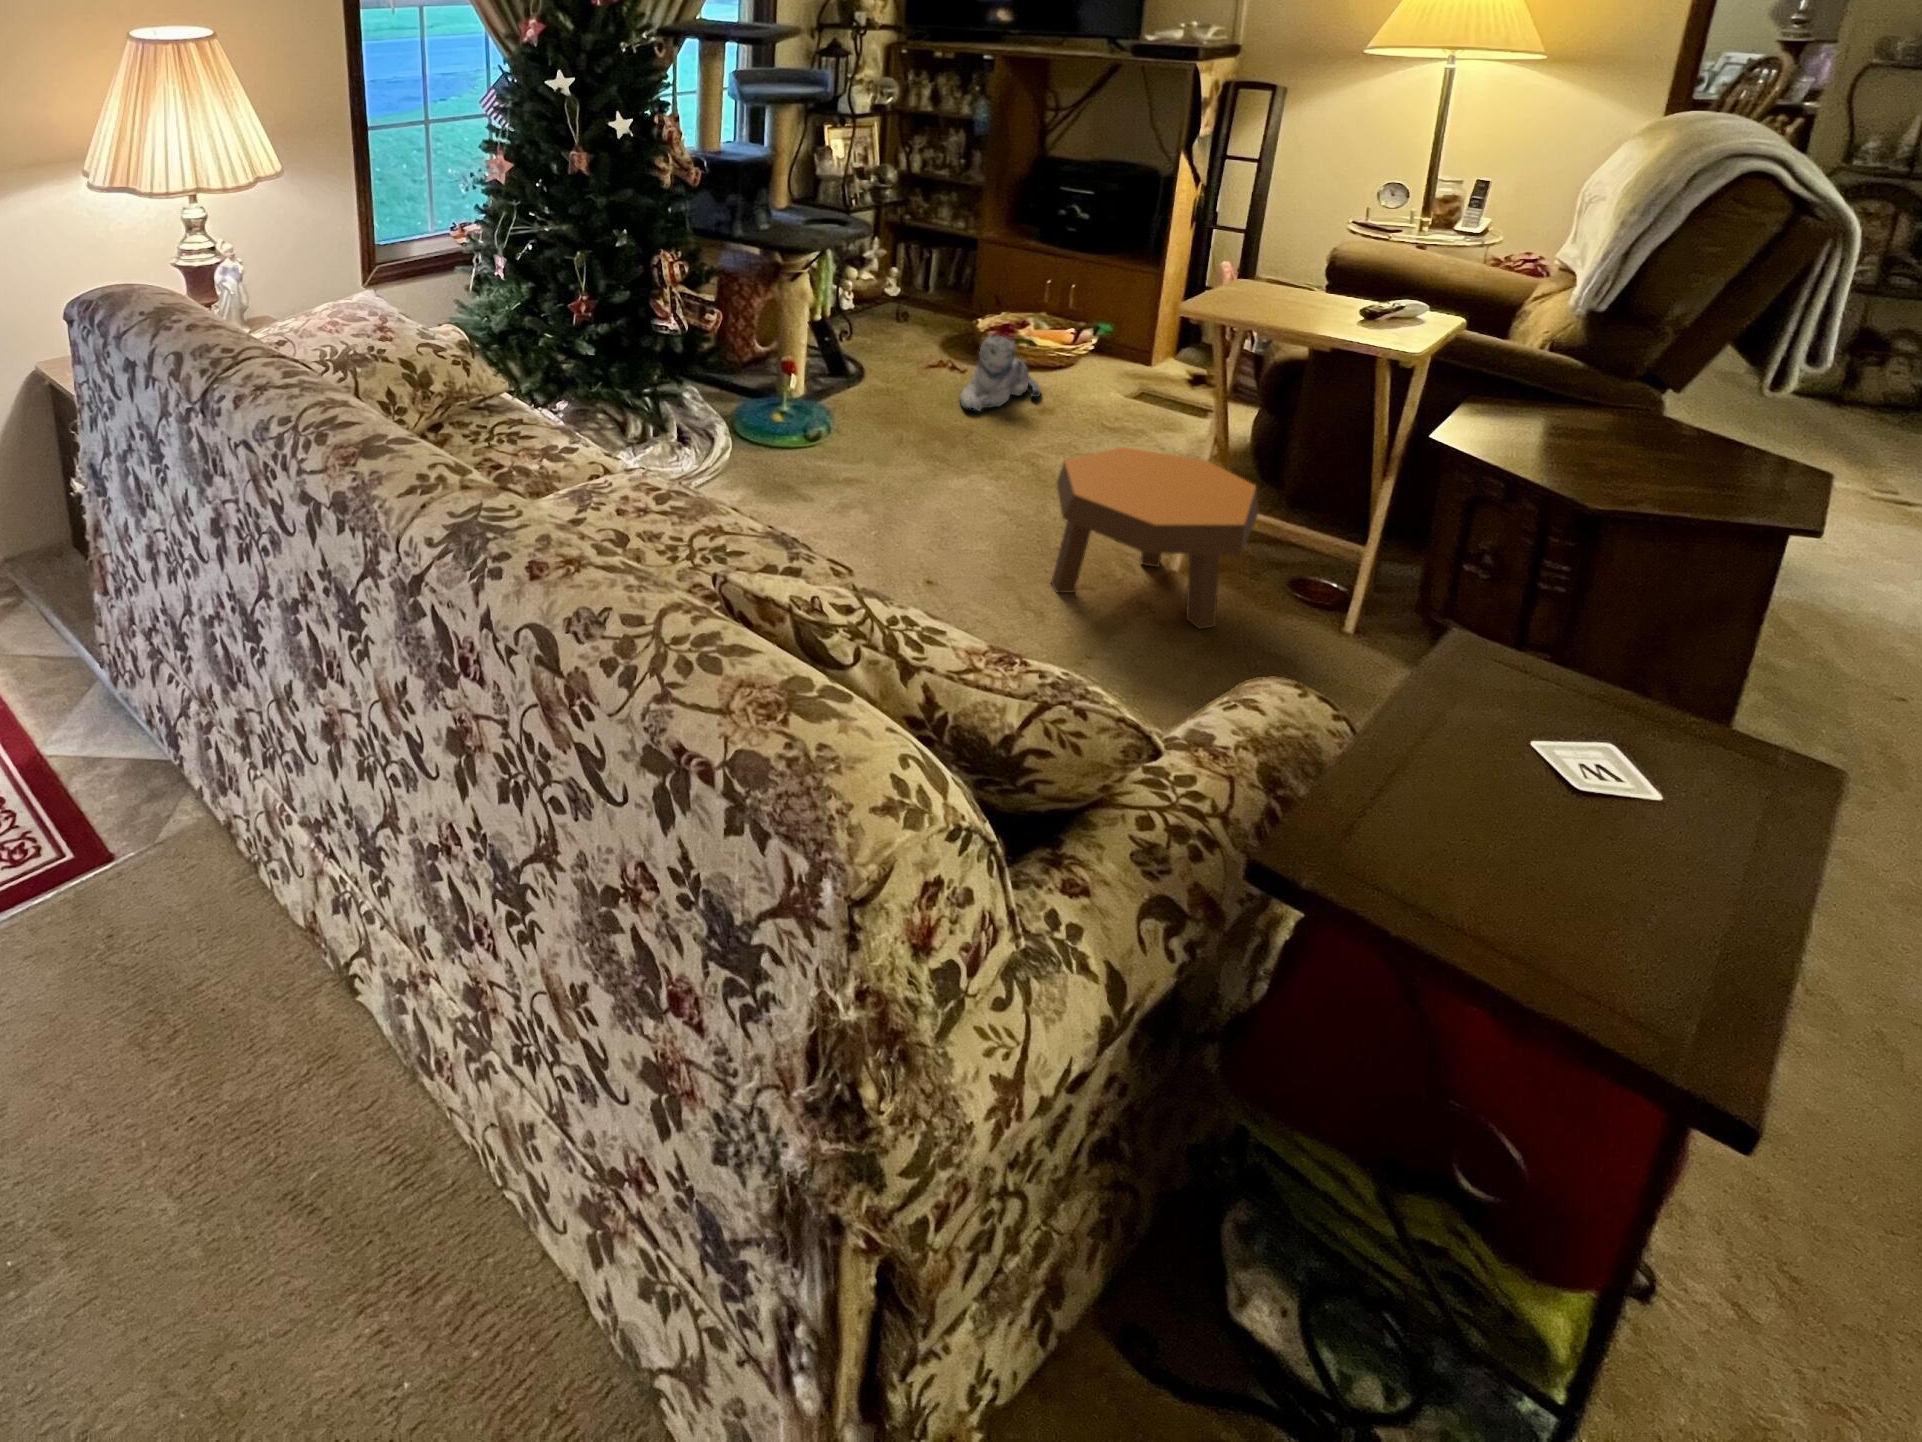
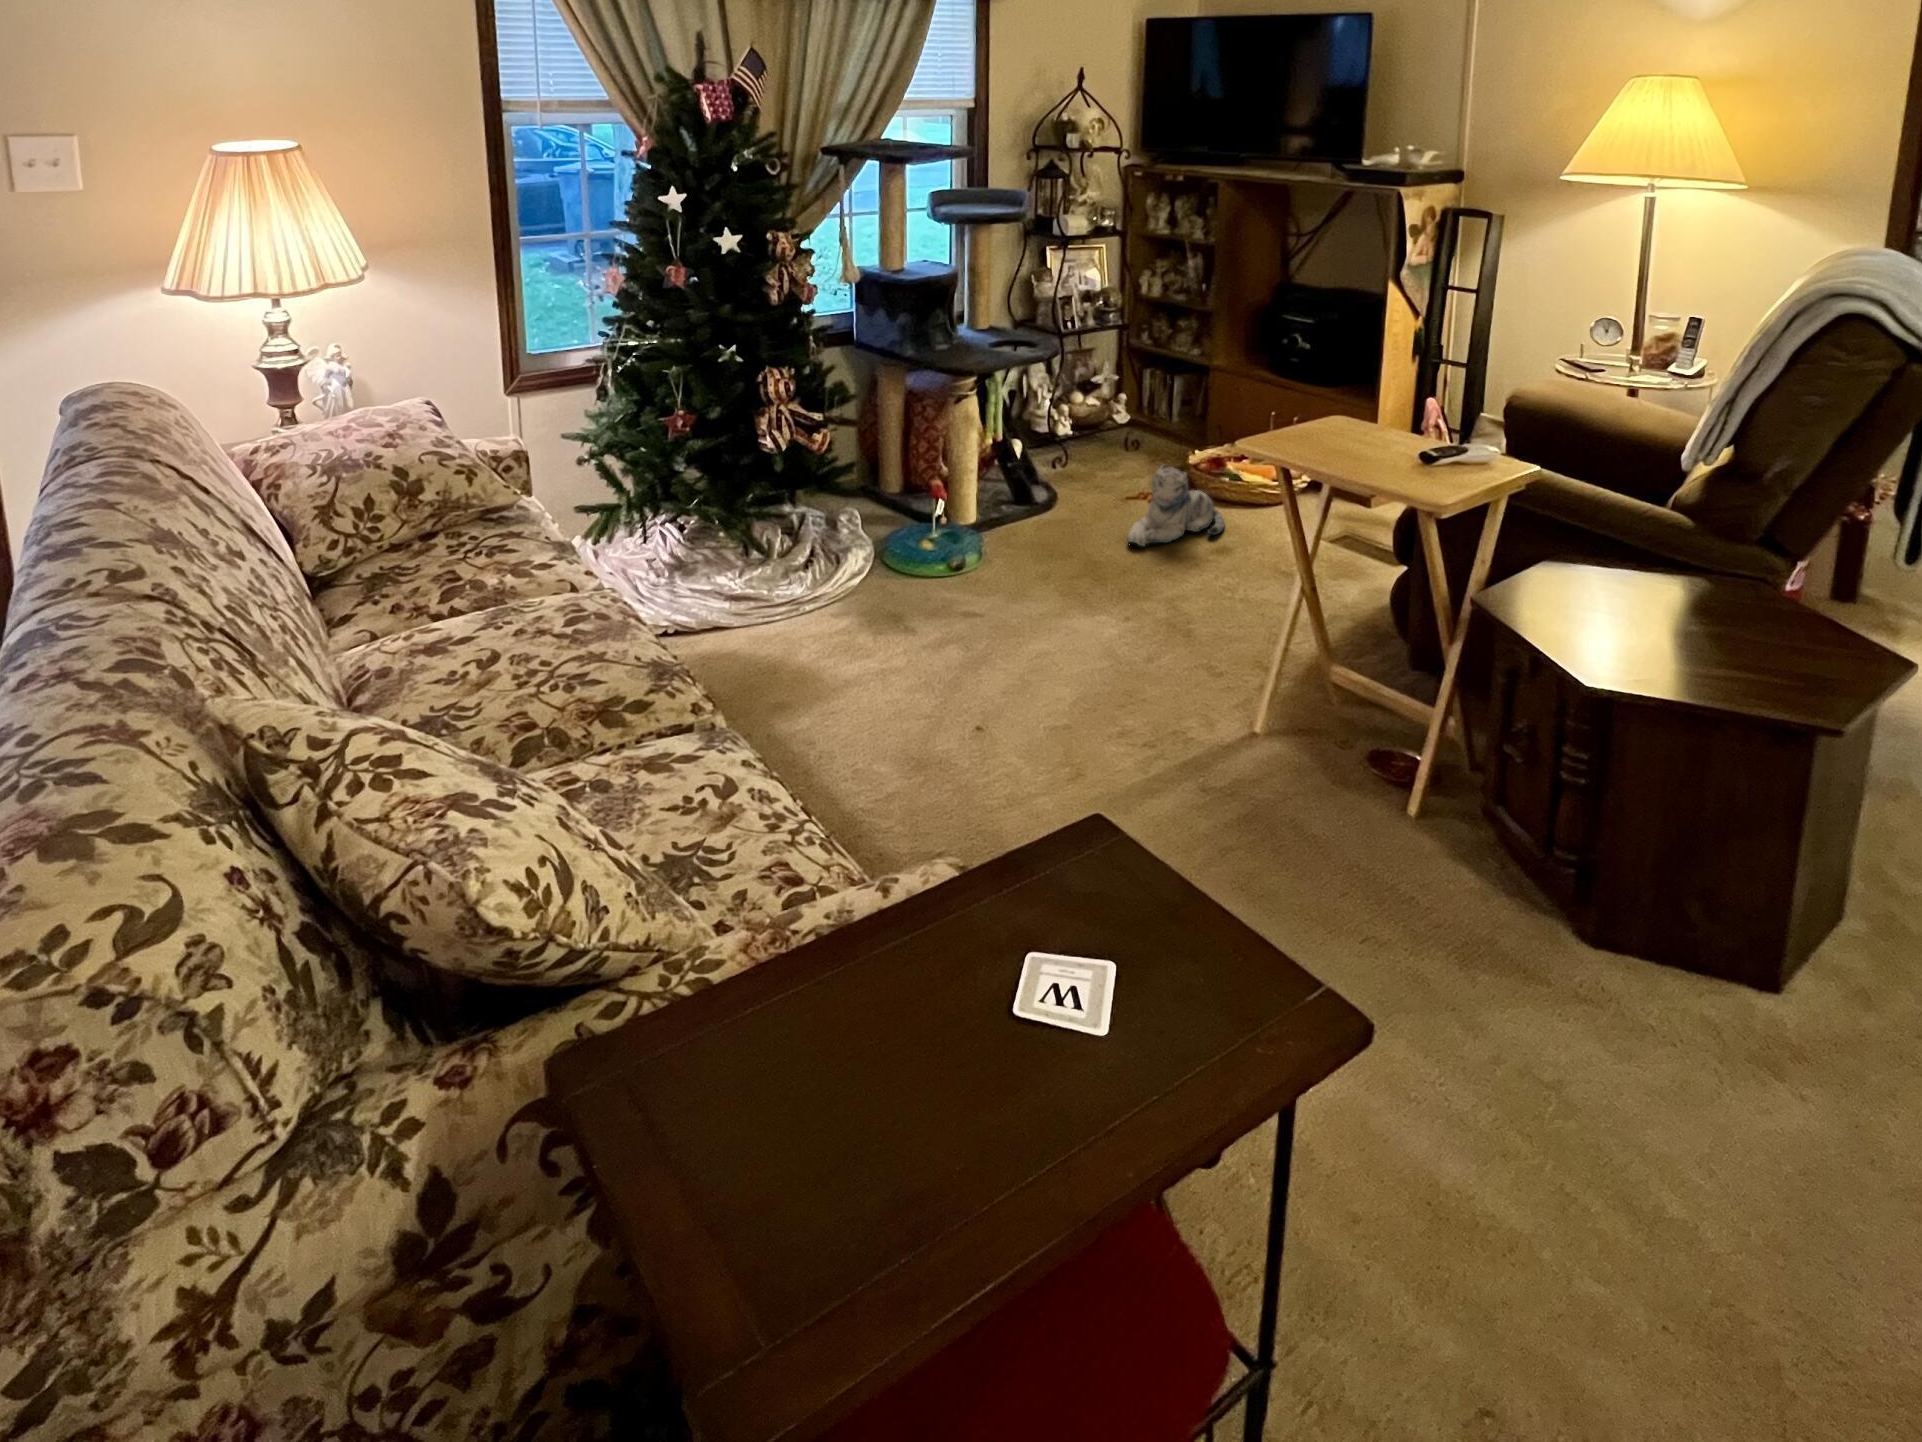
footstool: present [1051,447,1259,629] -> none [1092,591,1312,798]

